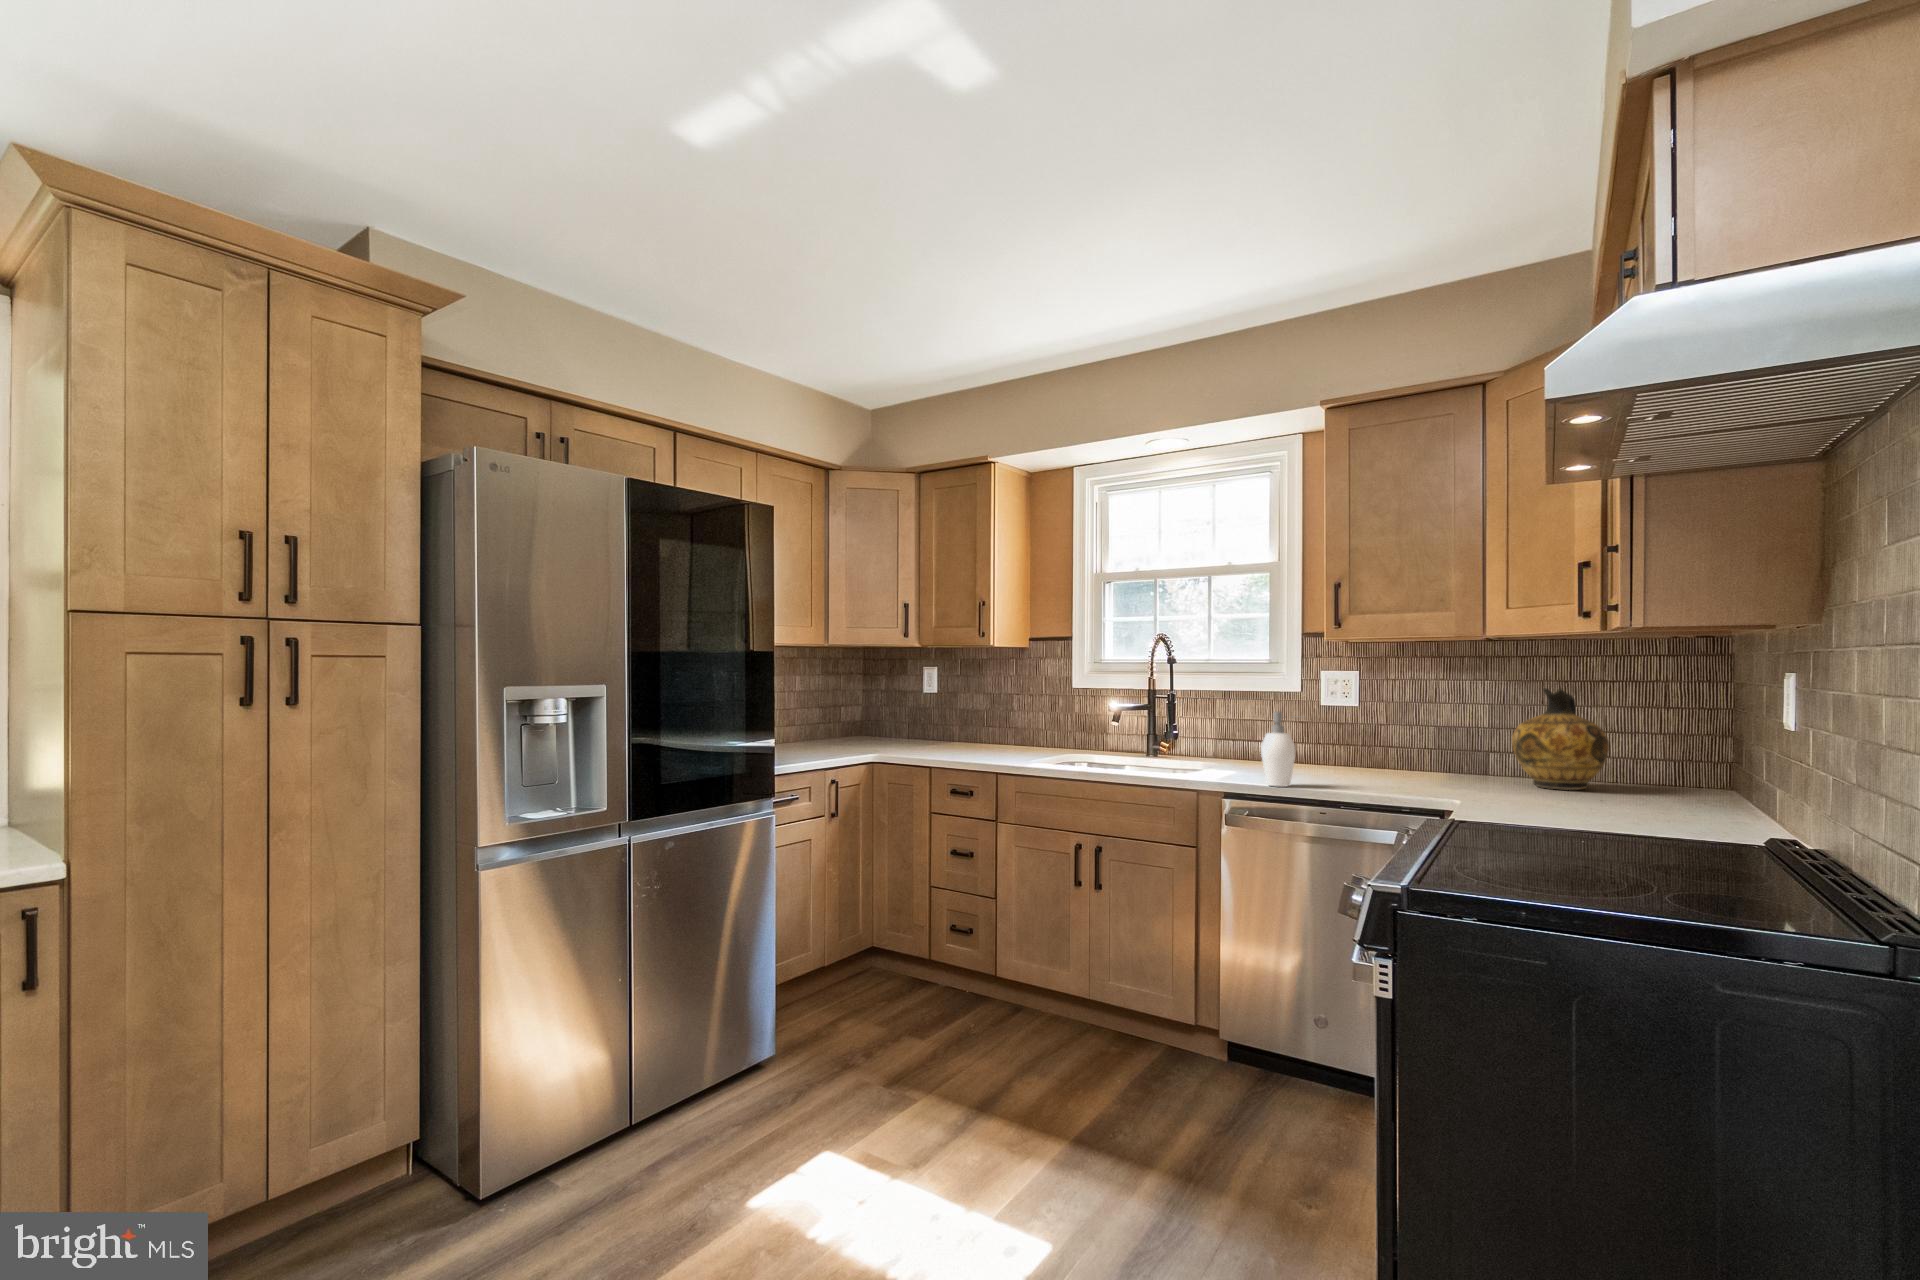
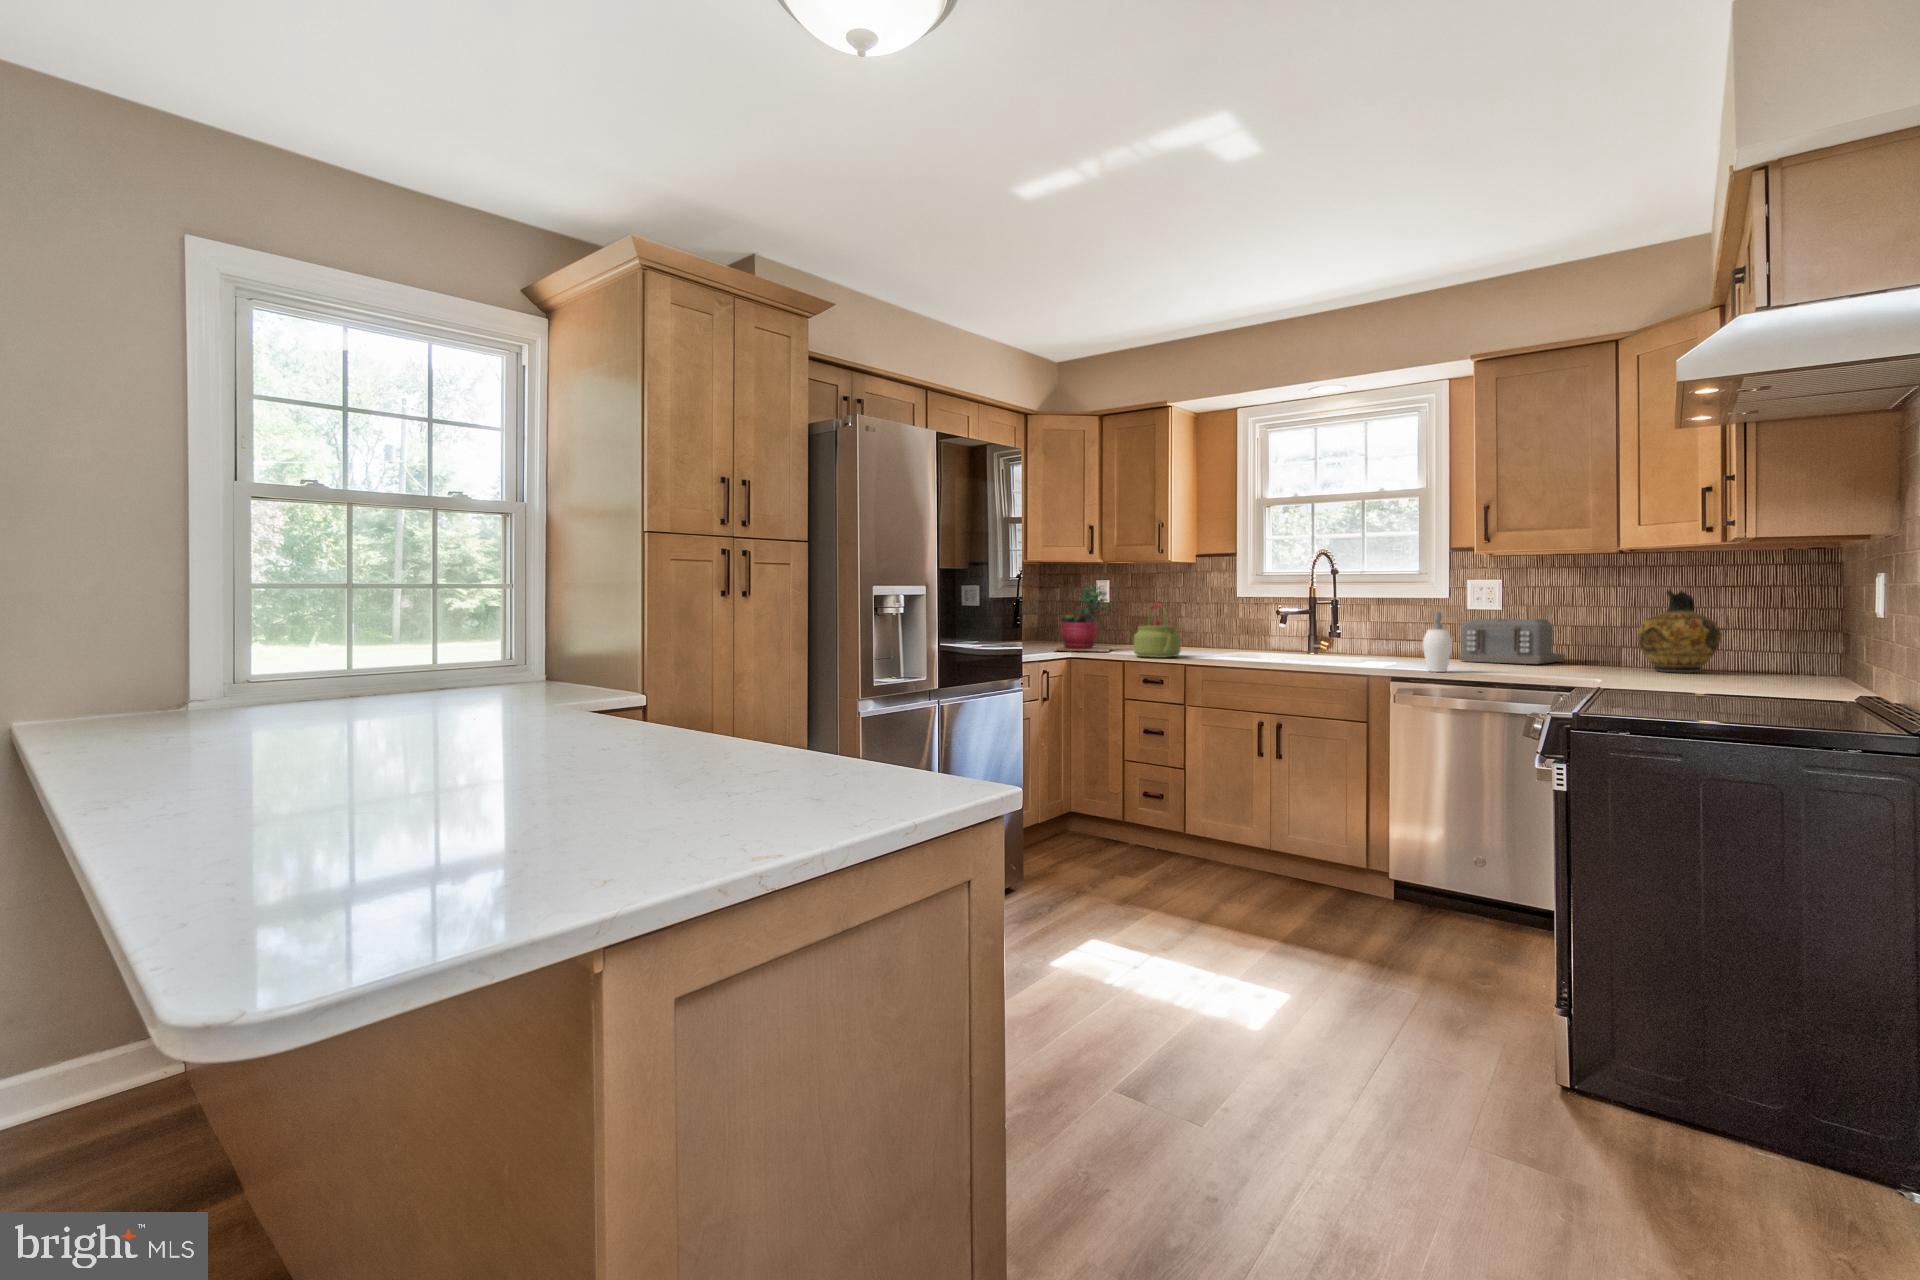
succulent plant: none [850,668,928,750] -> present [1054,584,1111,652]
kettle: none [937,693,993,760] -> present [1134,603,1181,658]
toaster: none [1313,717,1434,775] -> present [1459,619,1566,664]

